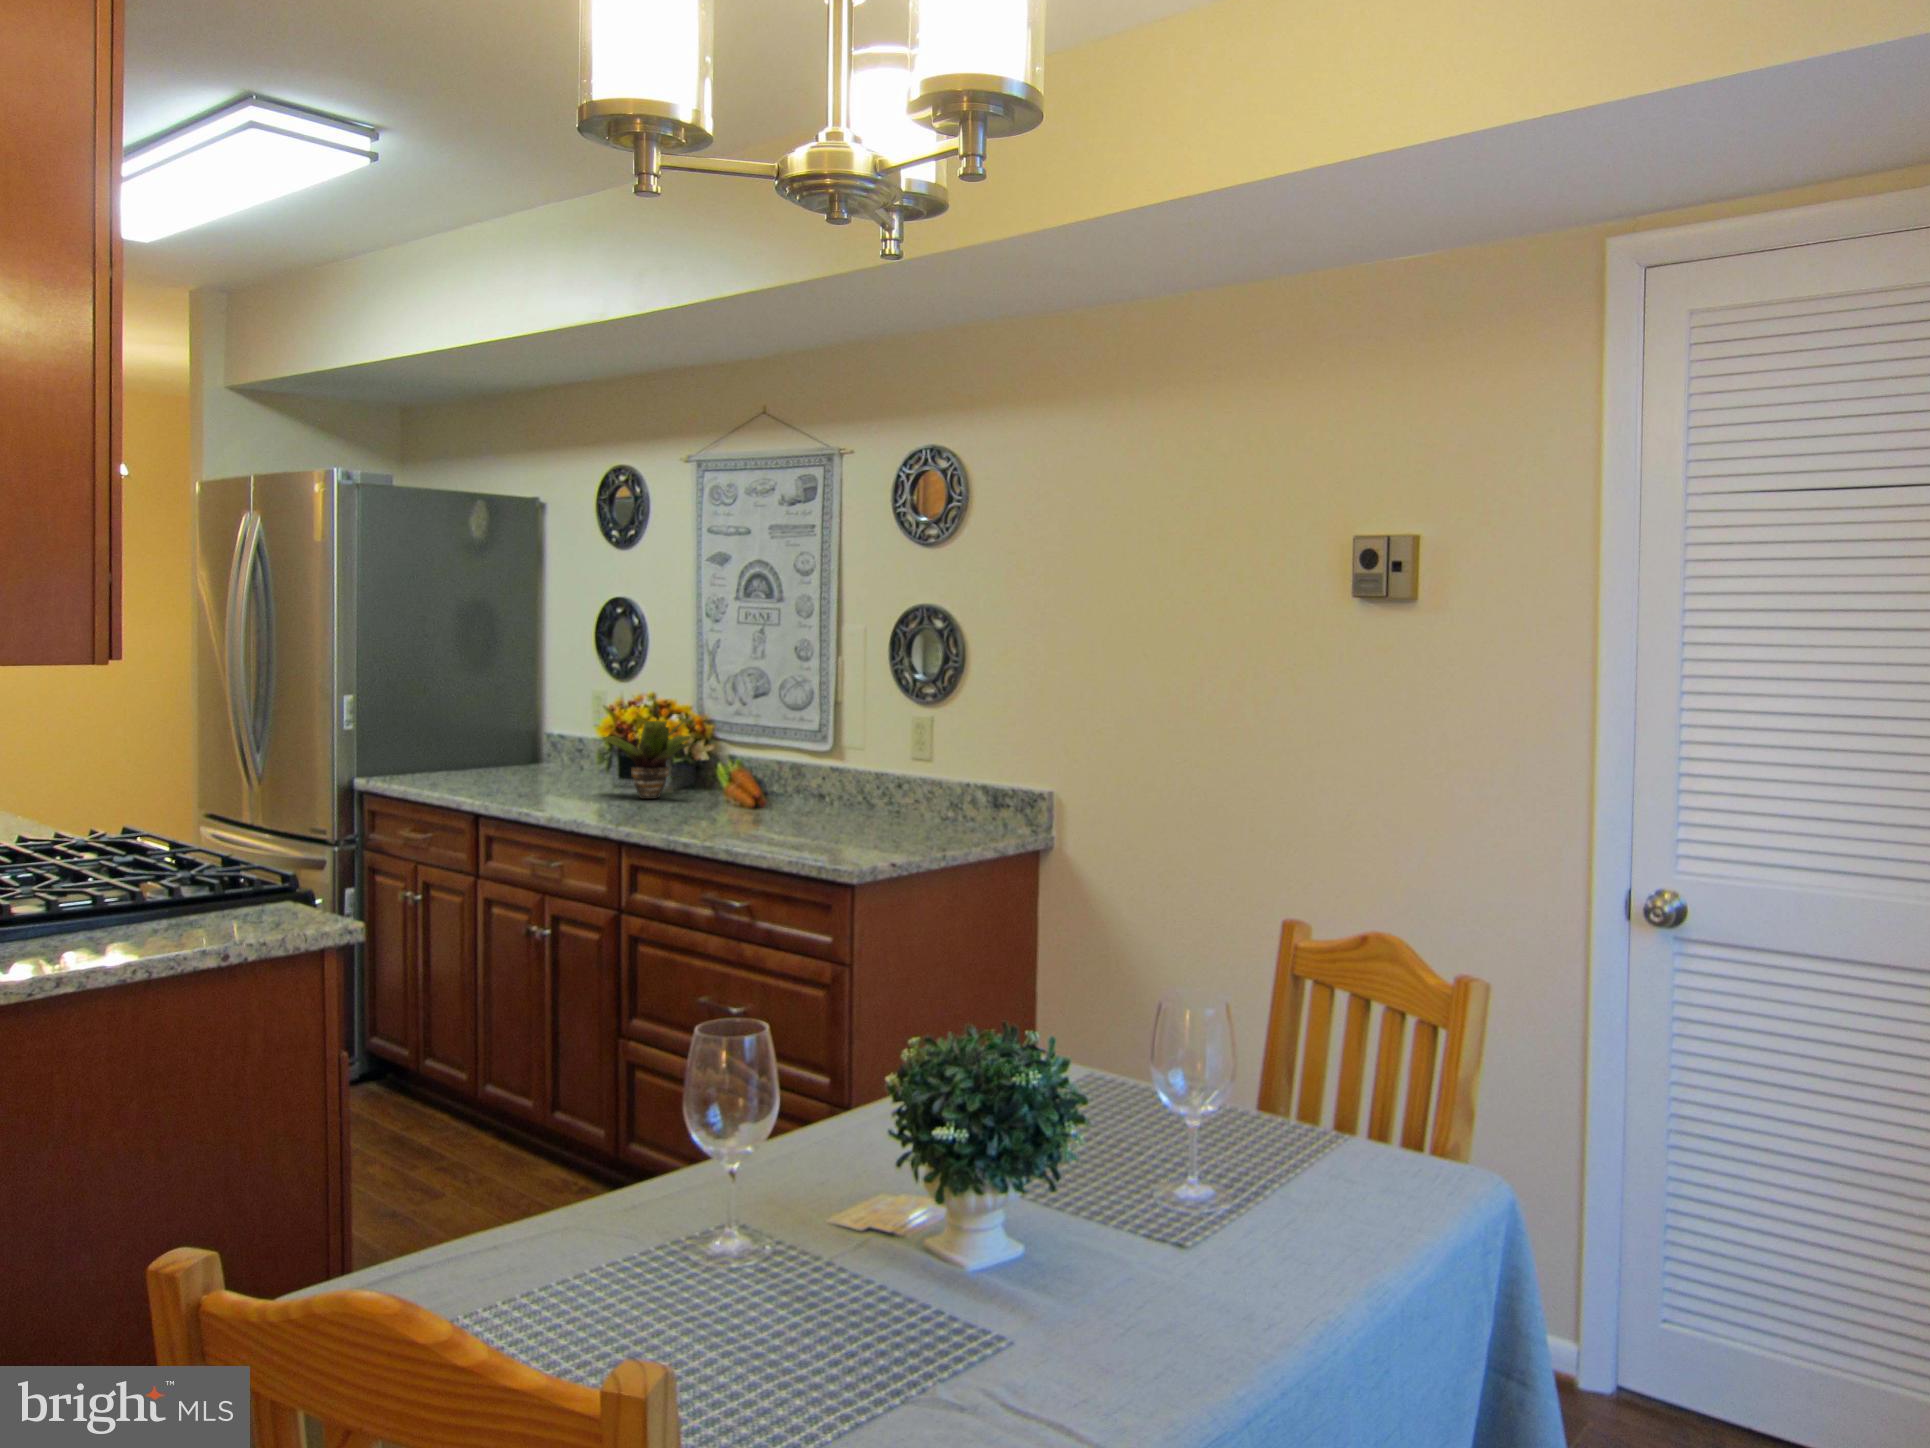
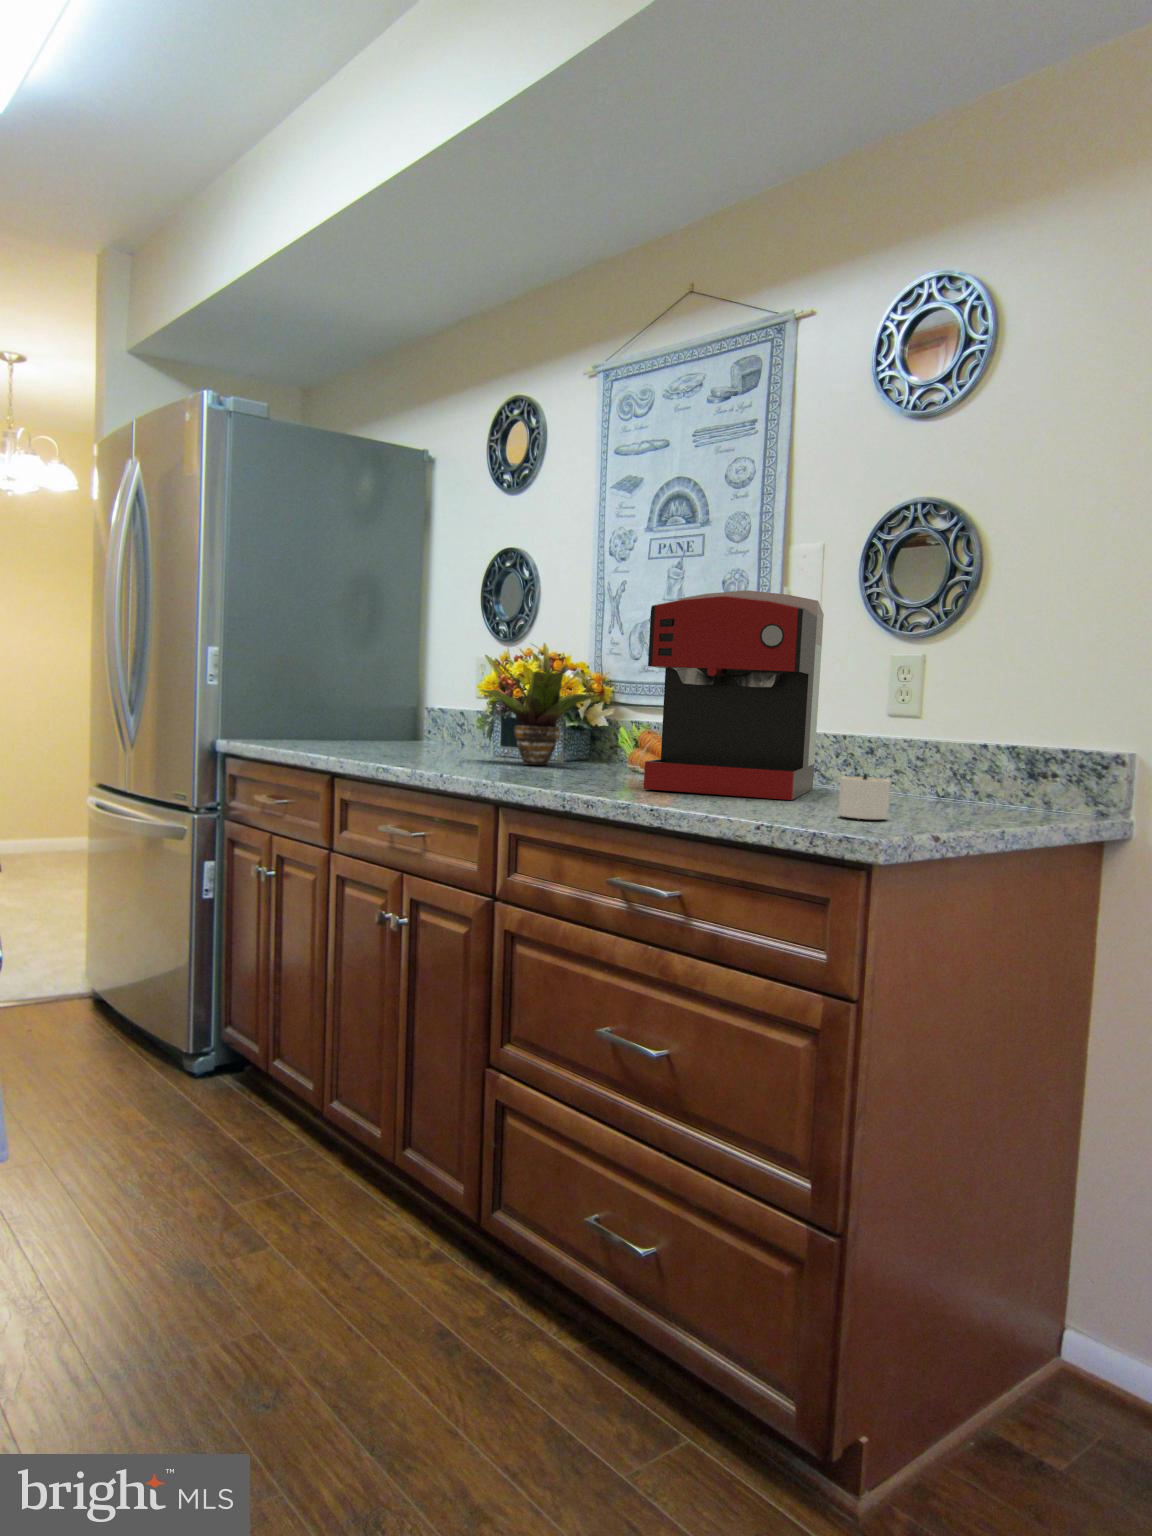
coffee maker: none [727,675,860,831] -> present [644,590,824,800]
candle: none [848,819,894,850] -> present [838,773,890,820]

